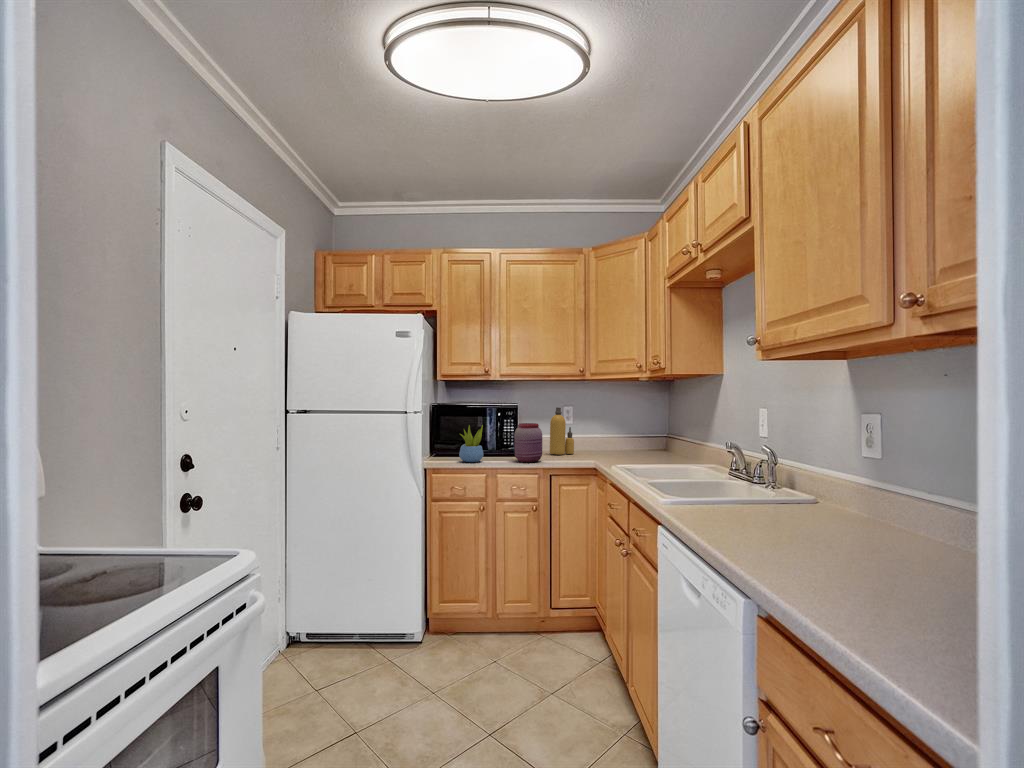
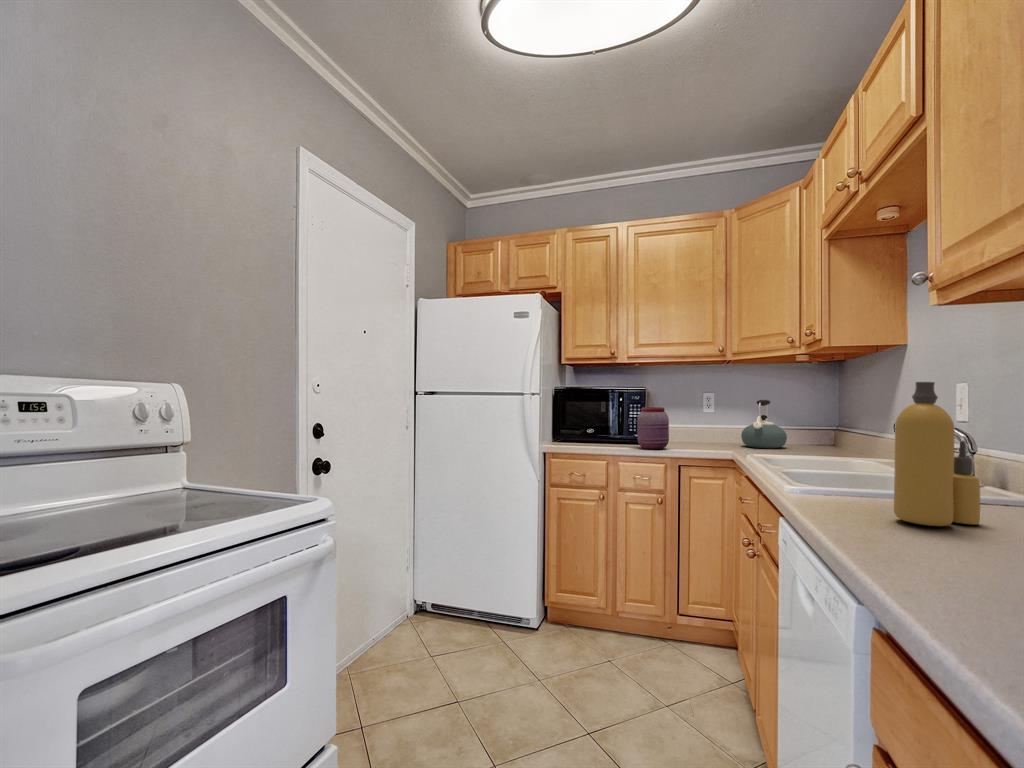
bottle: present [550,407,574,455] -> present [894,382,981,526]
kettle: none [599,414,635,457] -> present [741,400,787,448]
succulent plant: present [459,425,484,462] -> none [578,407,604,447]

